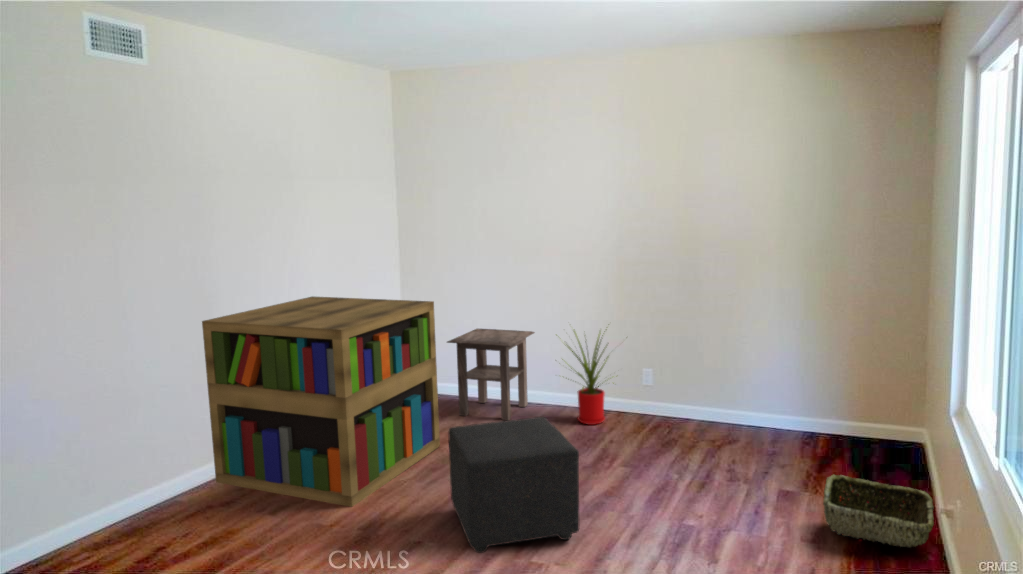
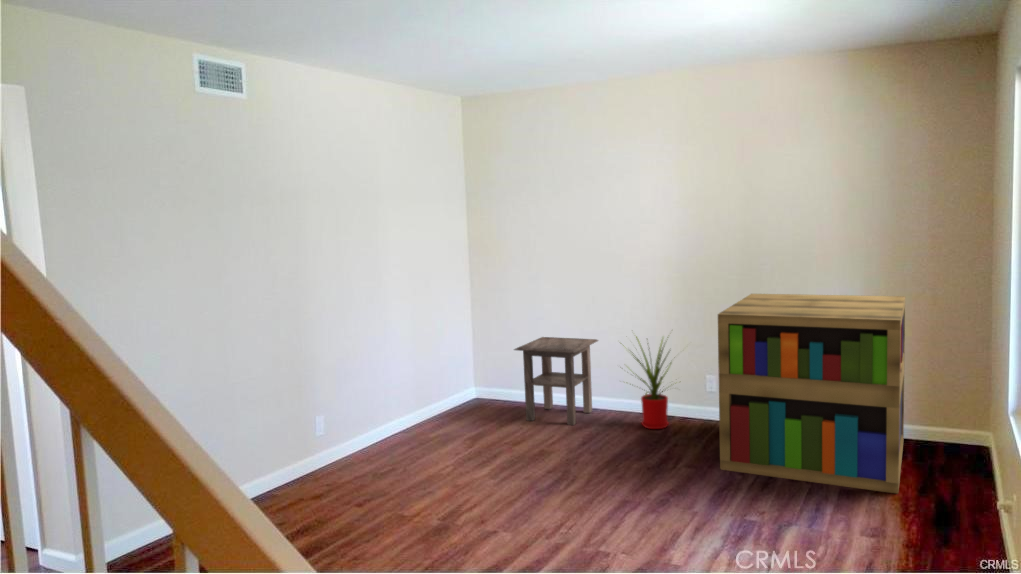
bookshelf: present [202,297,440,507] -> present [718,294,905,494]
ottoman: present [449,417,579,553] -> none [520,417,644,541]
woven basket: present [823,475,934,547] -> none [882,473,994,543]

